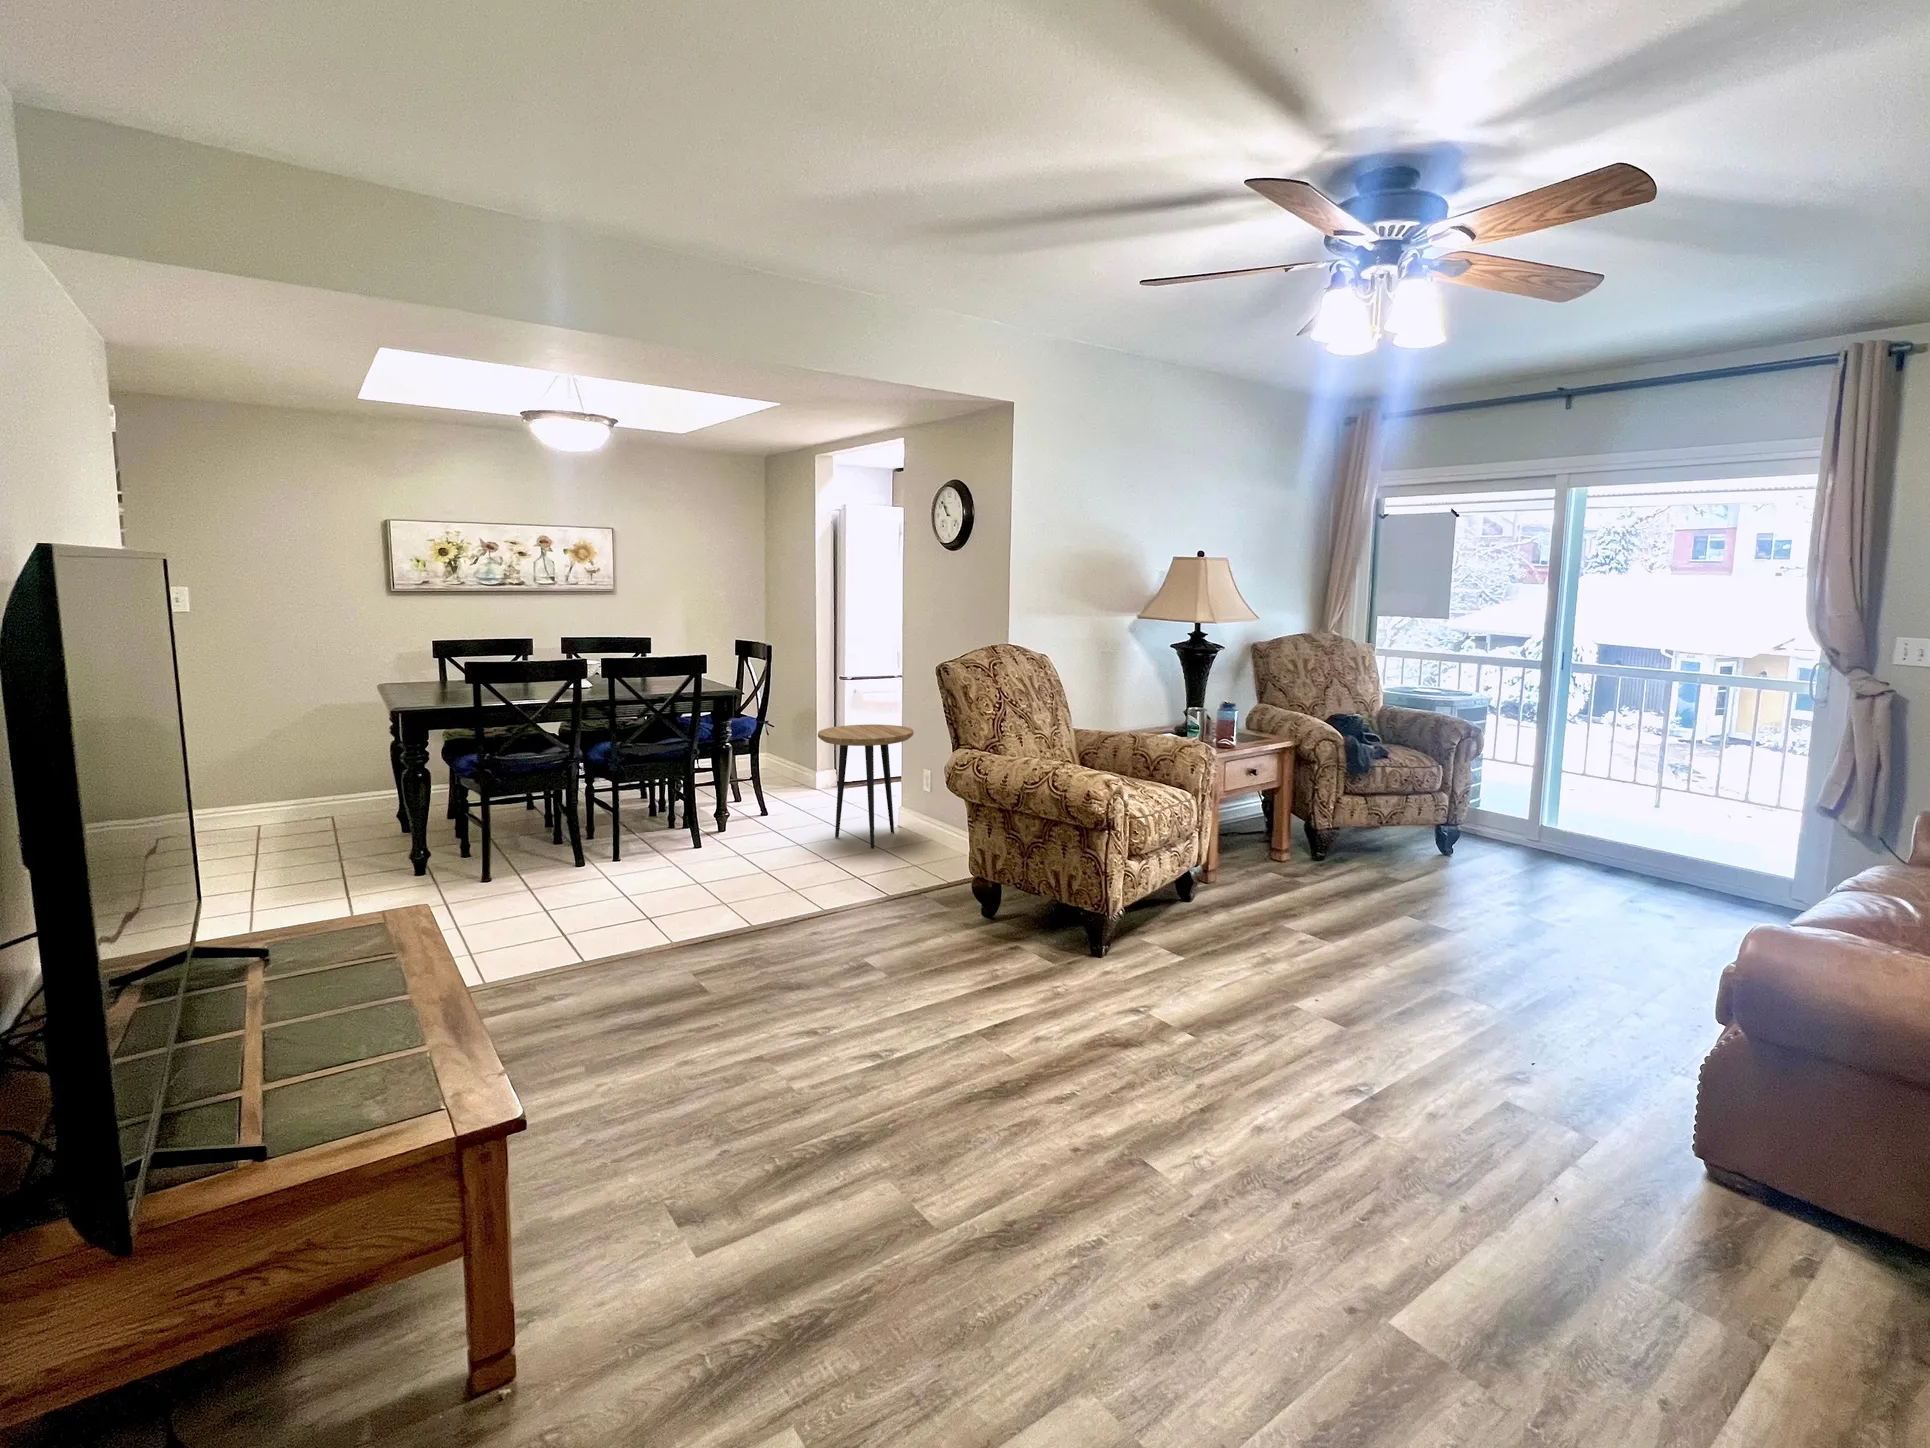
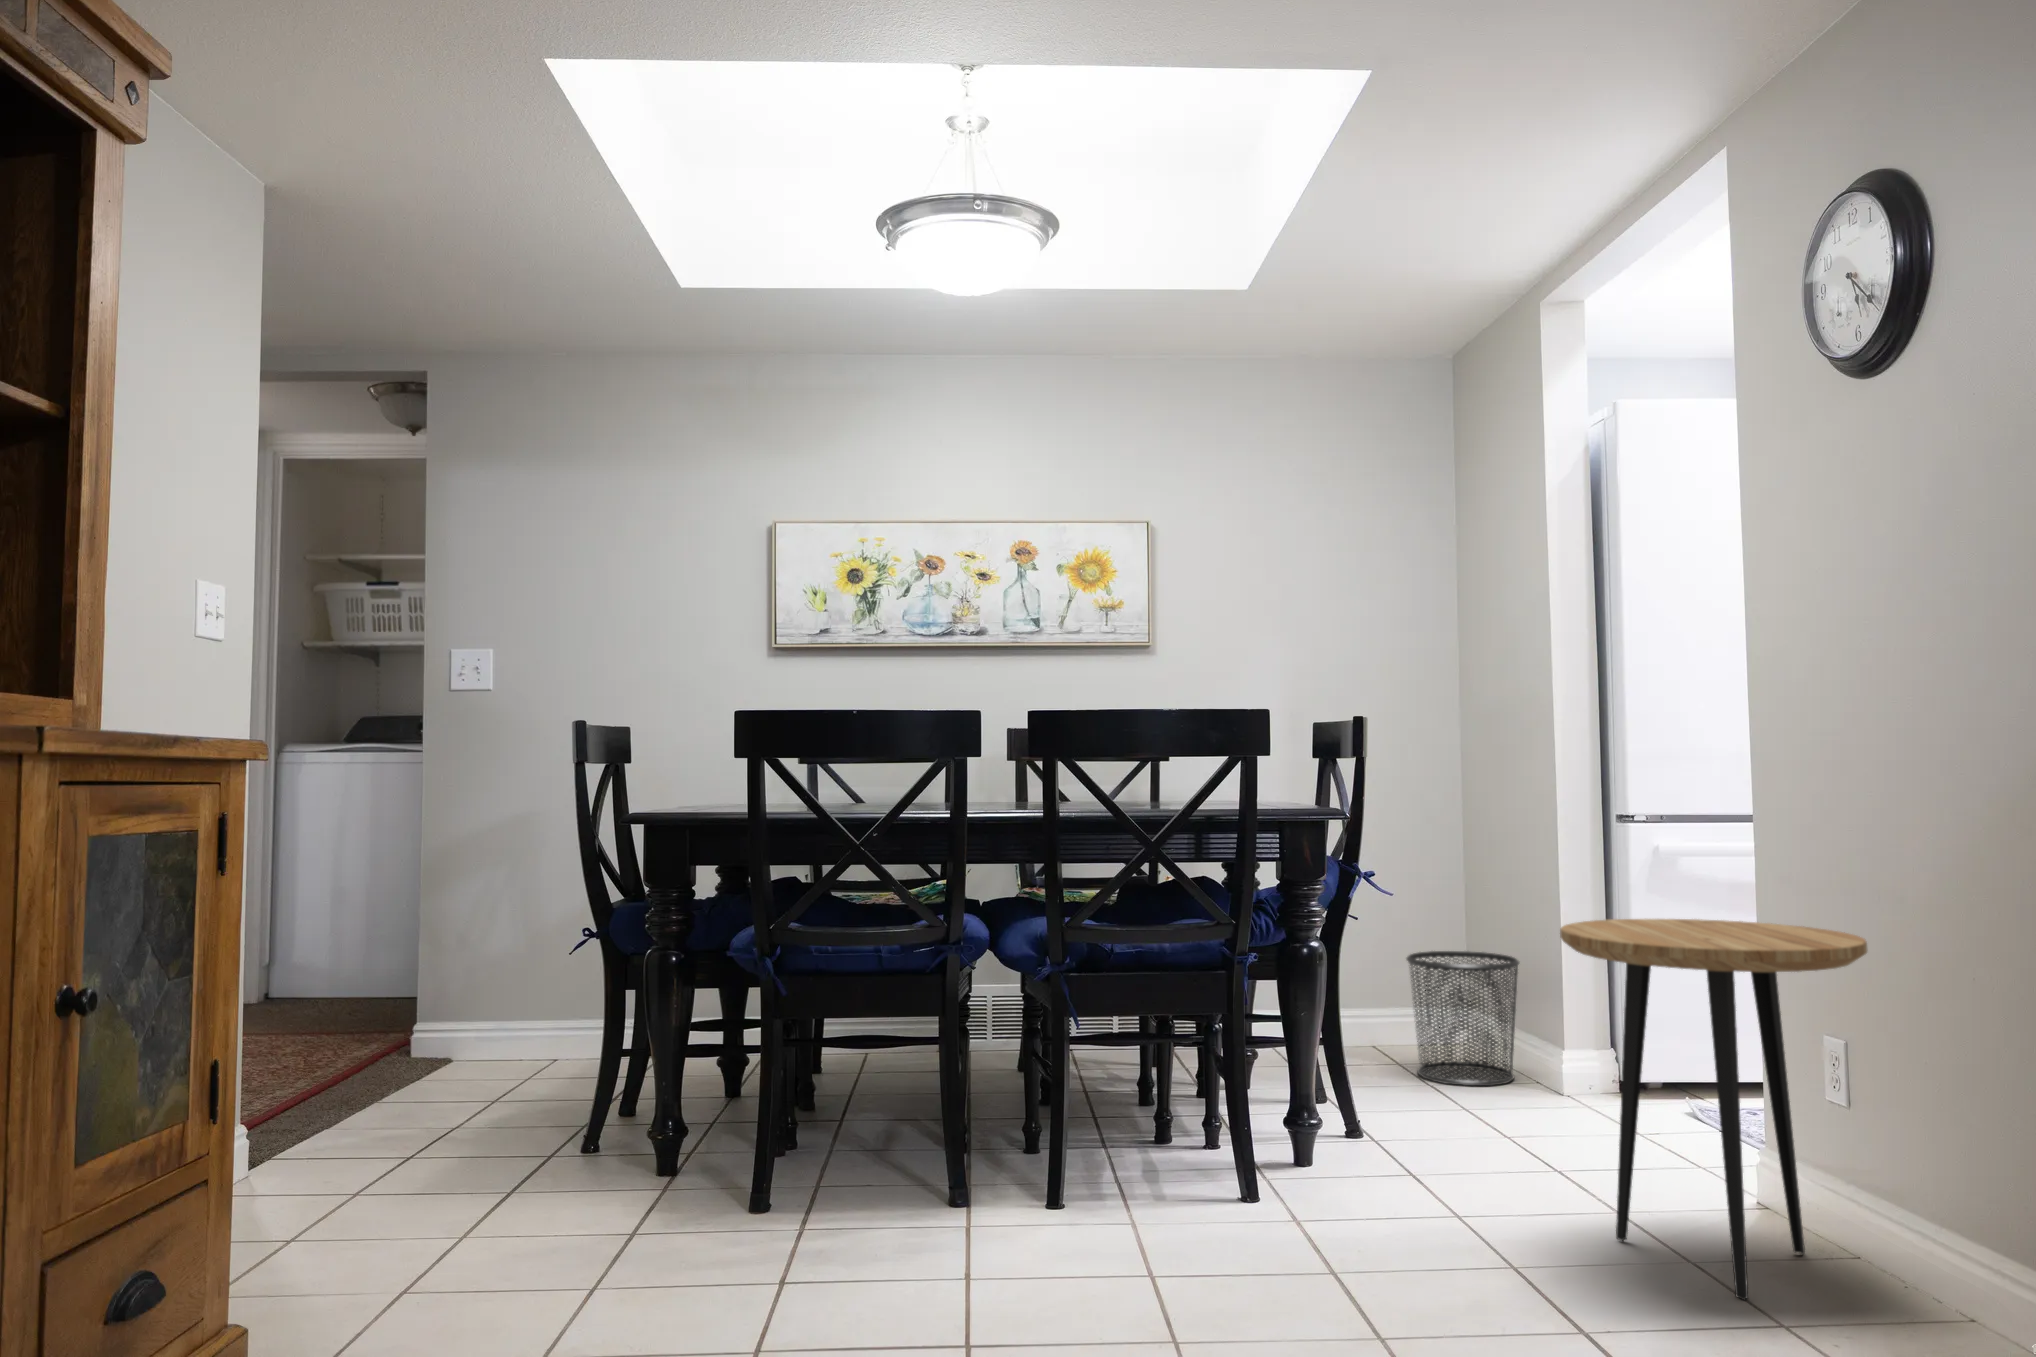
trash can: none [752,733,801,791] -> present [1406,951,1519,1086]

